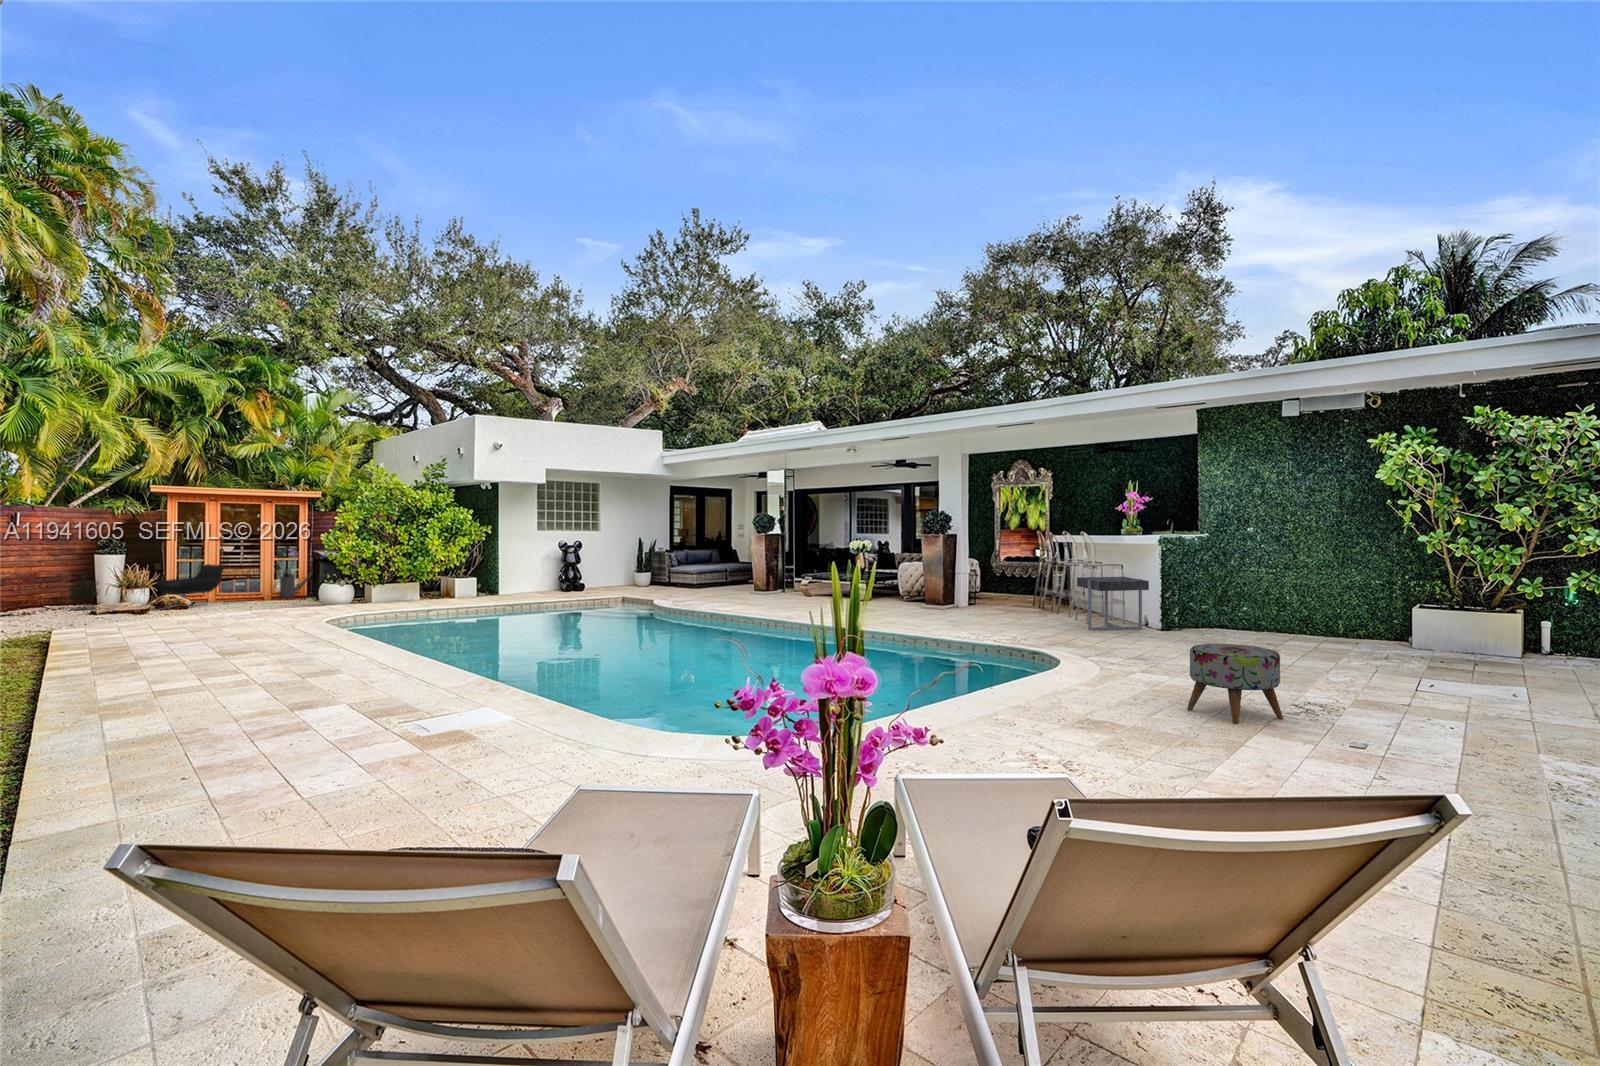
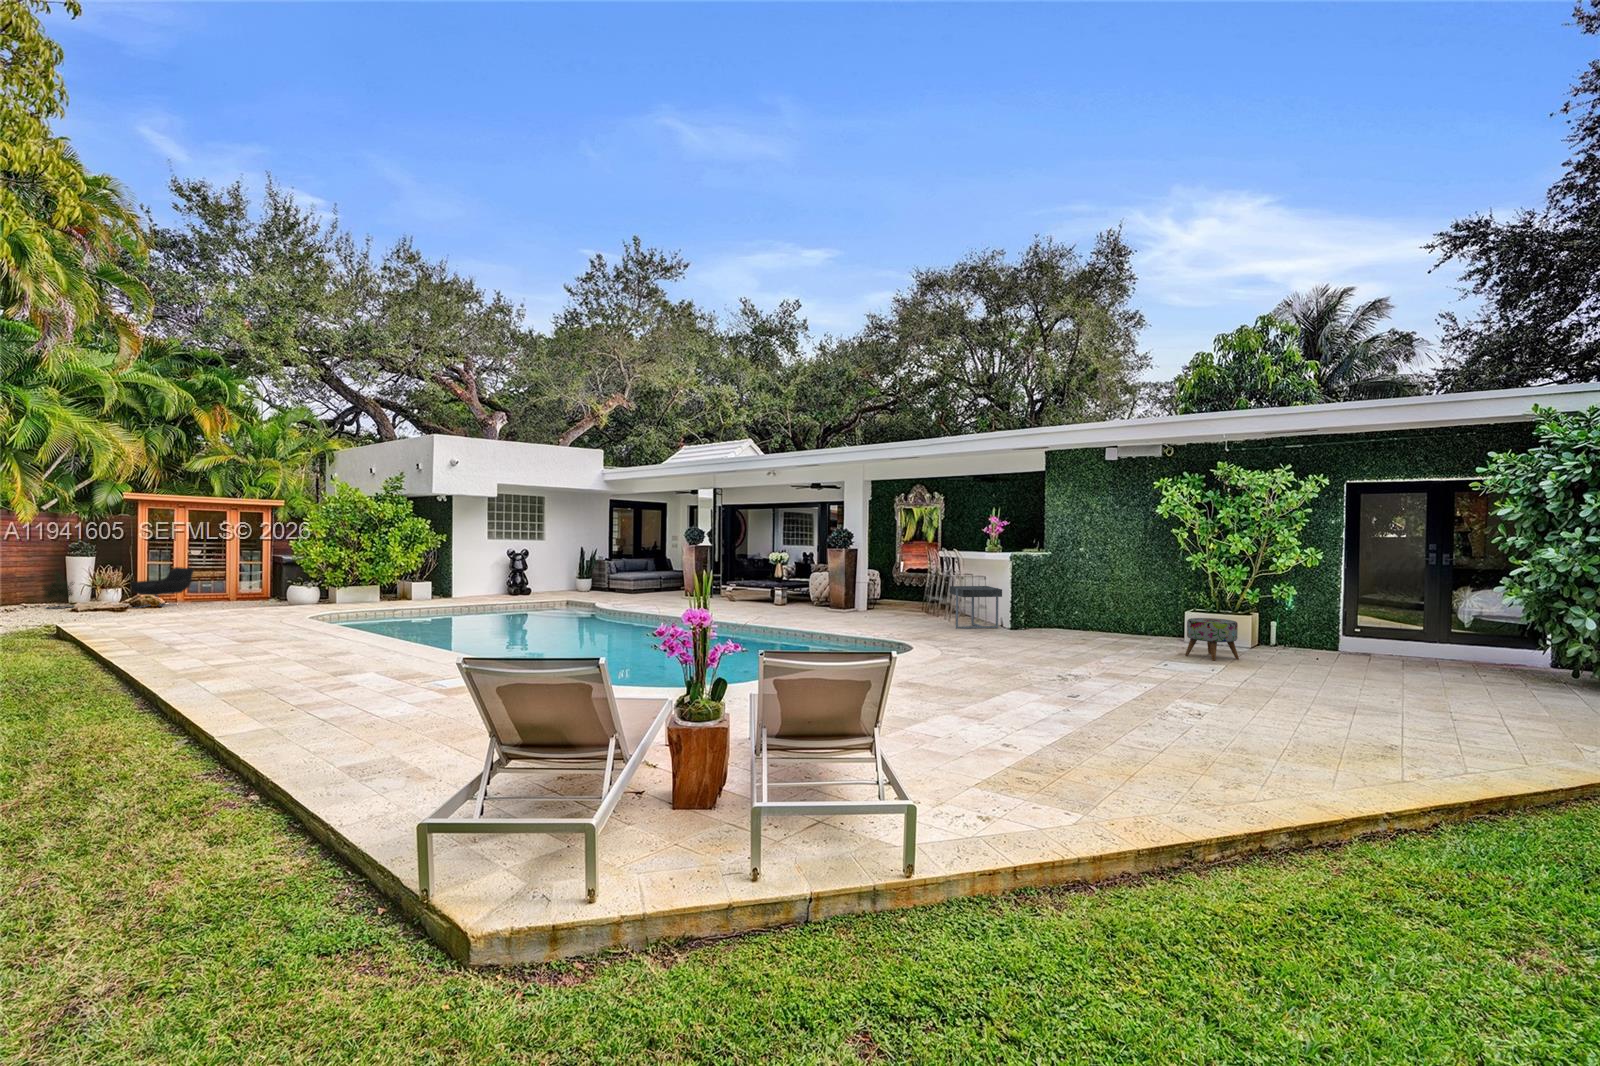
watering can: present [278,569,312,598] -> none [238,572,274,599]
ottoman: present [1187,644,1283,724] -> present [1185,618,1239,661]

